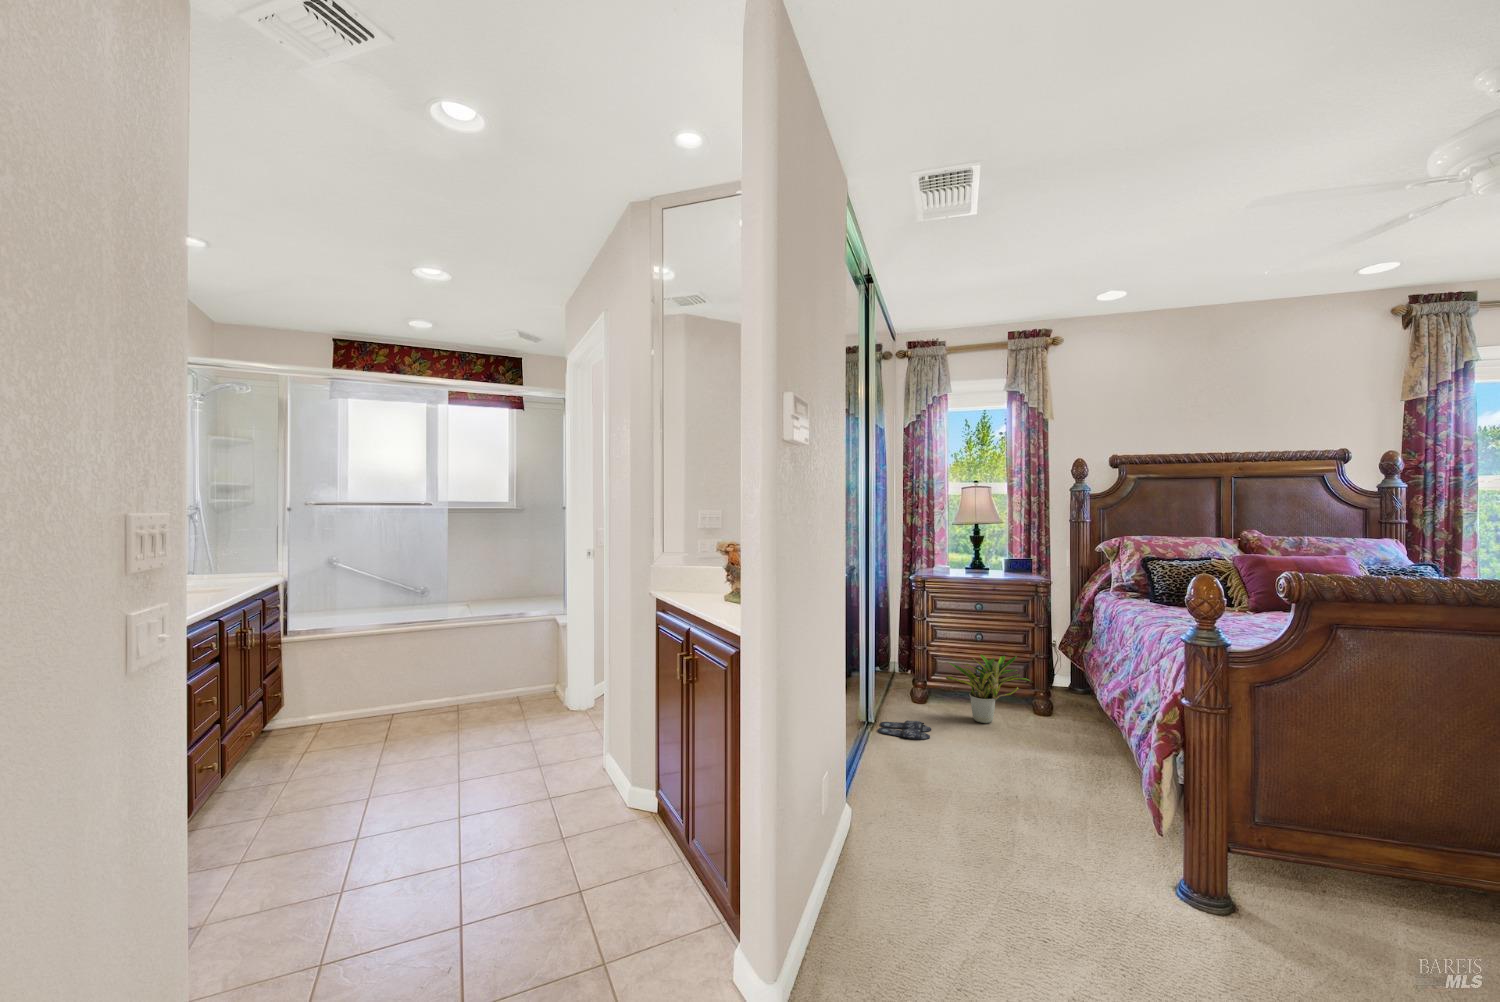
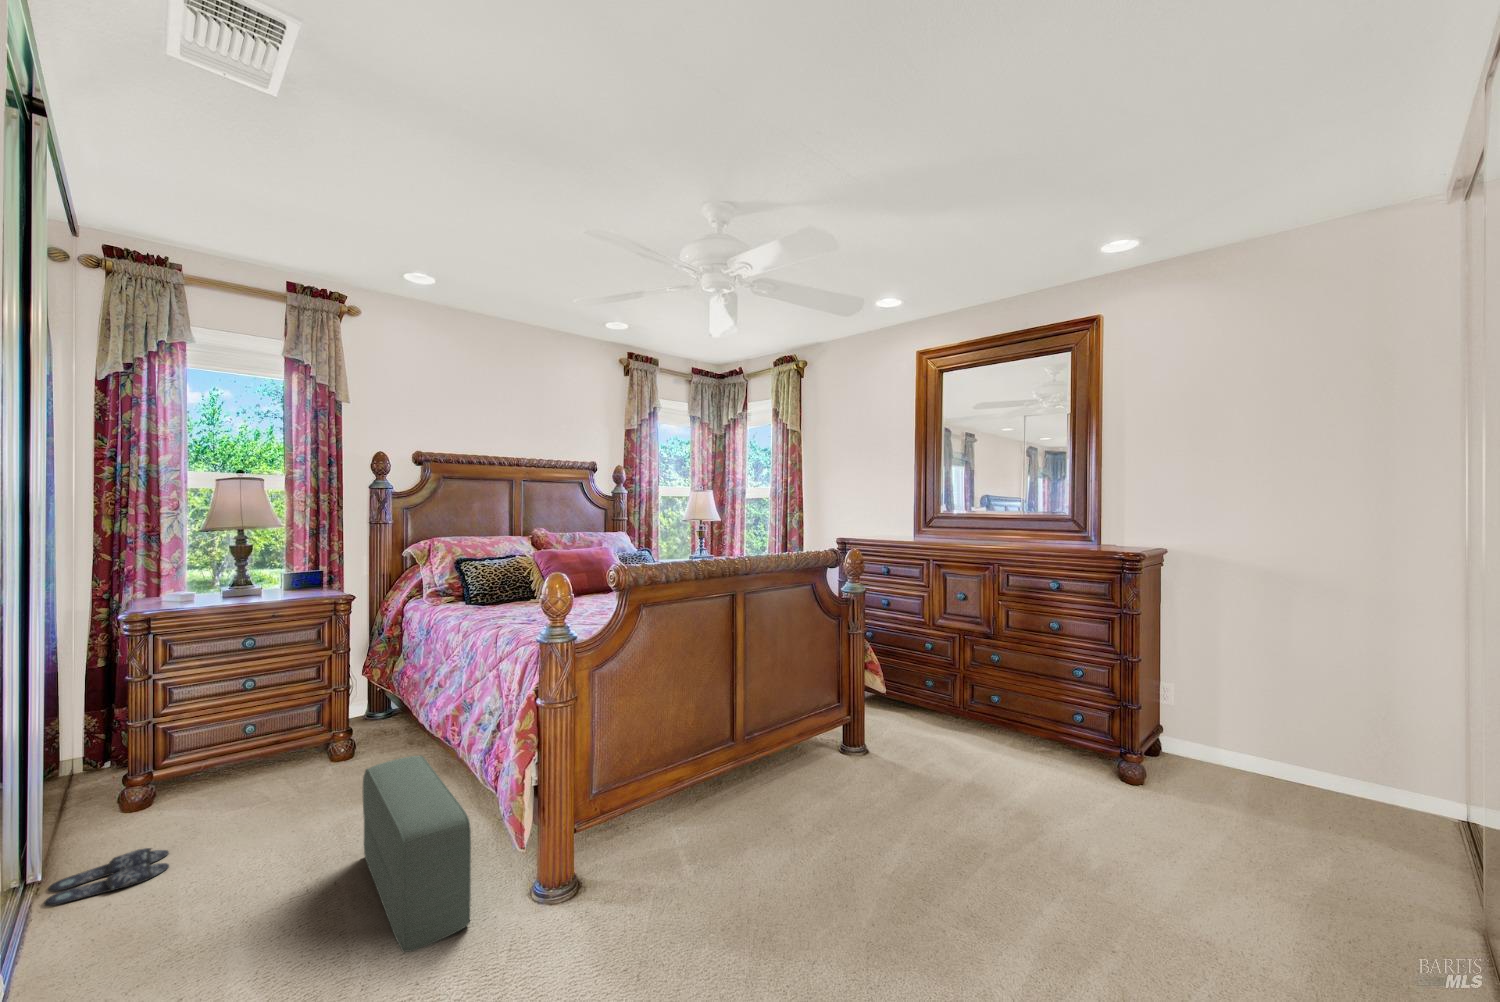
potted plant: present [946,655,1033,723] -> none [191,698,336,807]
pouf: none [1038,716,1106,871] -> present [362,755,471,952]

